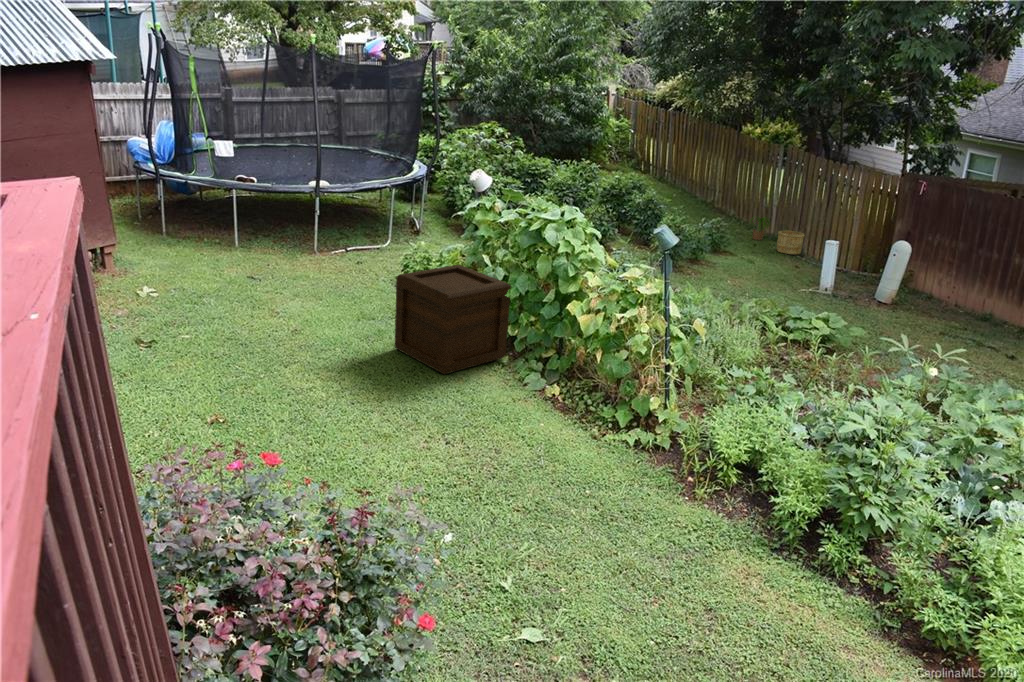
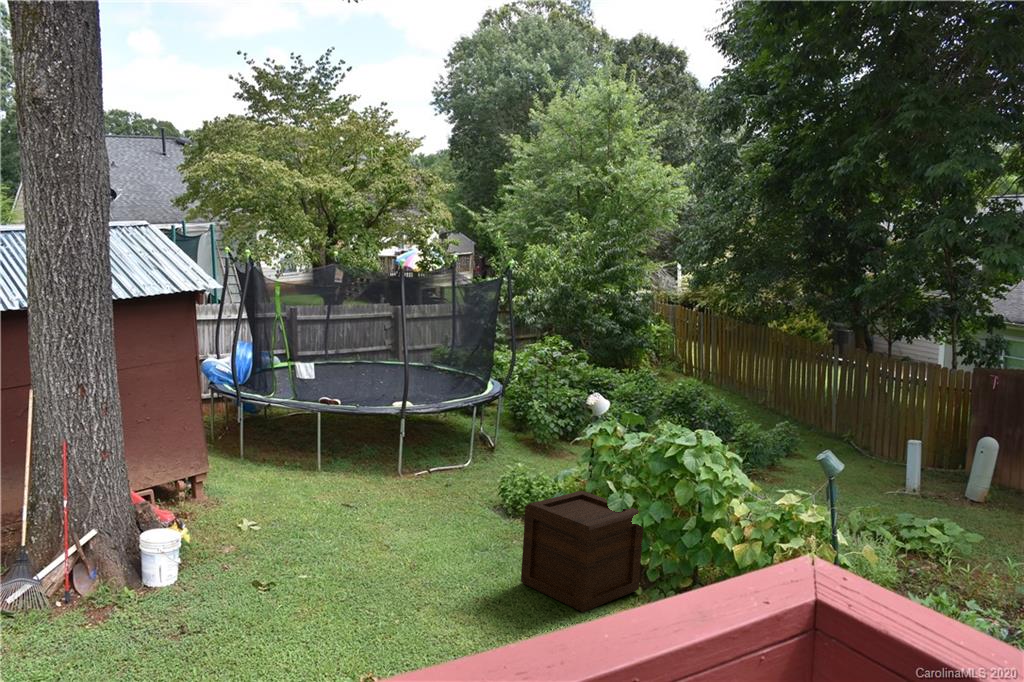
potted plant: present [751,217,770,240] -> none [816,422,845,446]
wooden bucket: present [776,230,804,254] -> none [855,437,884,461]

